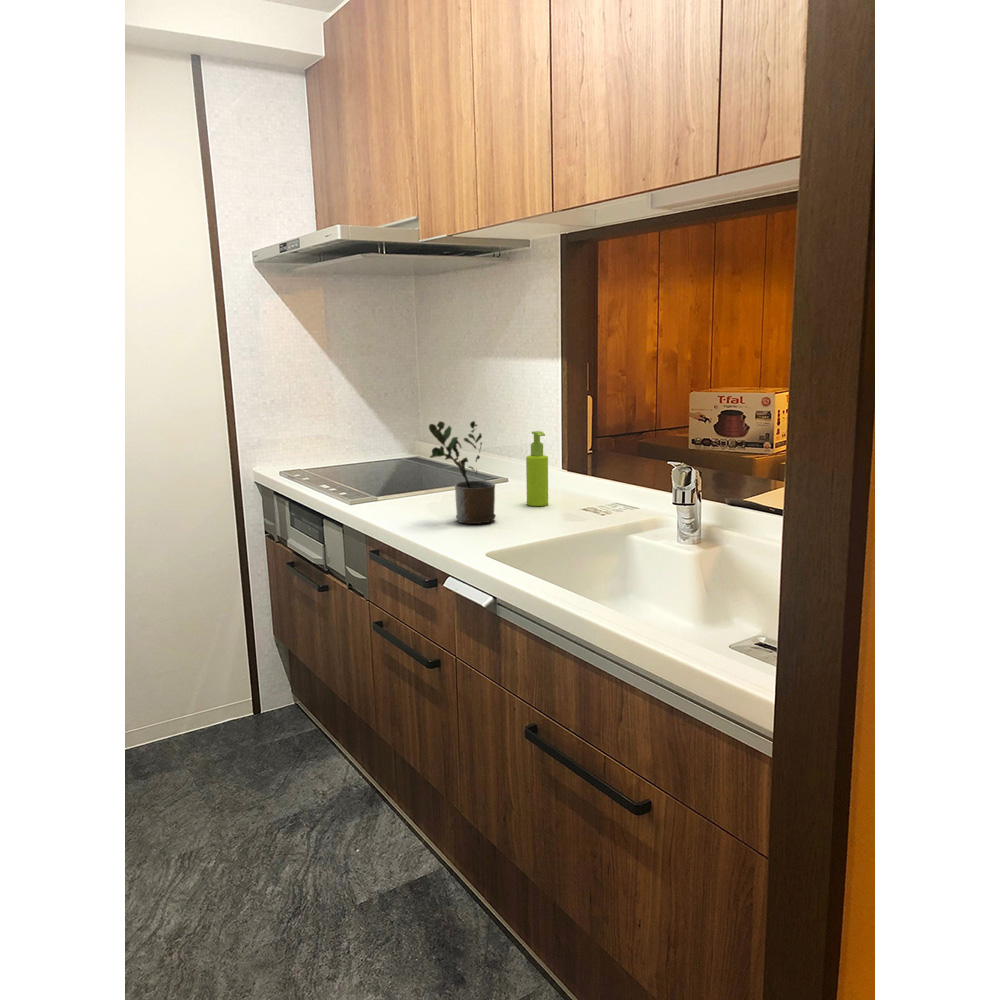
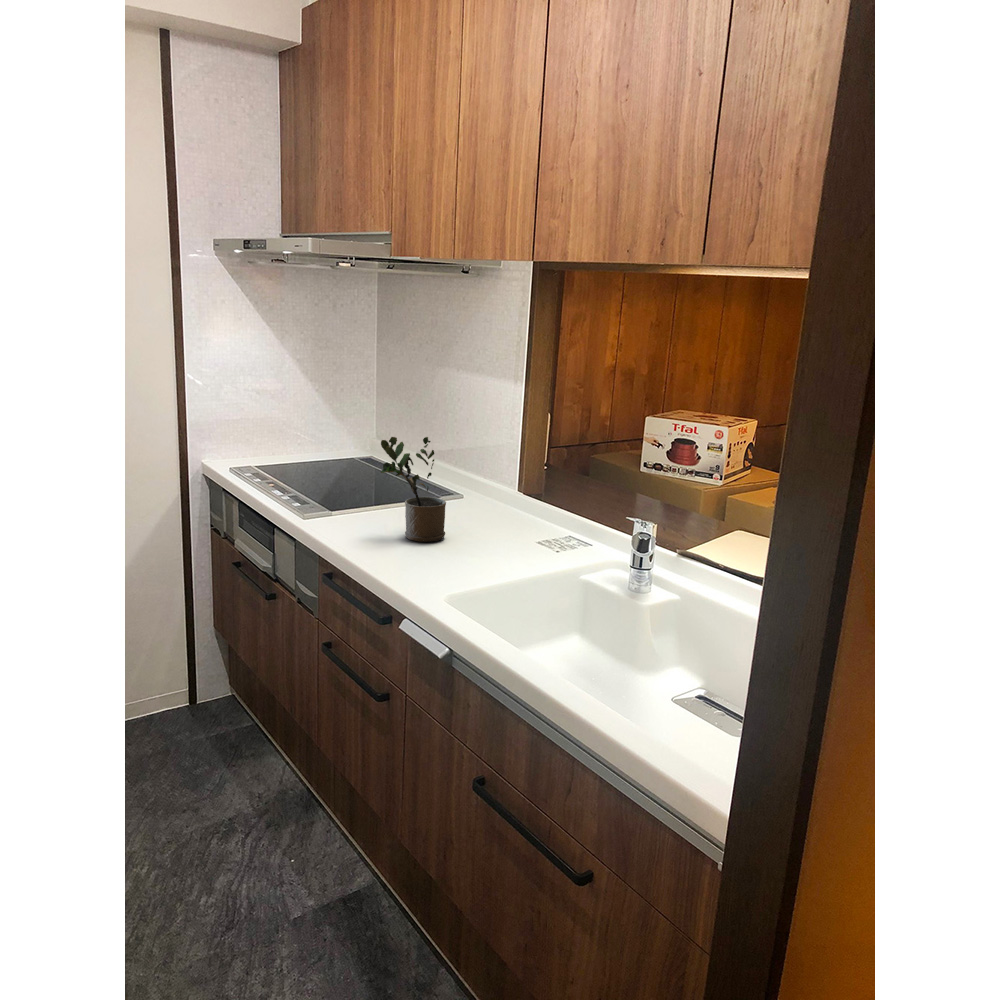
soap dispenser: present [526,431,548,506] -> none [477,447,500,522]

